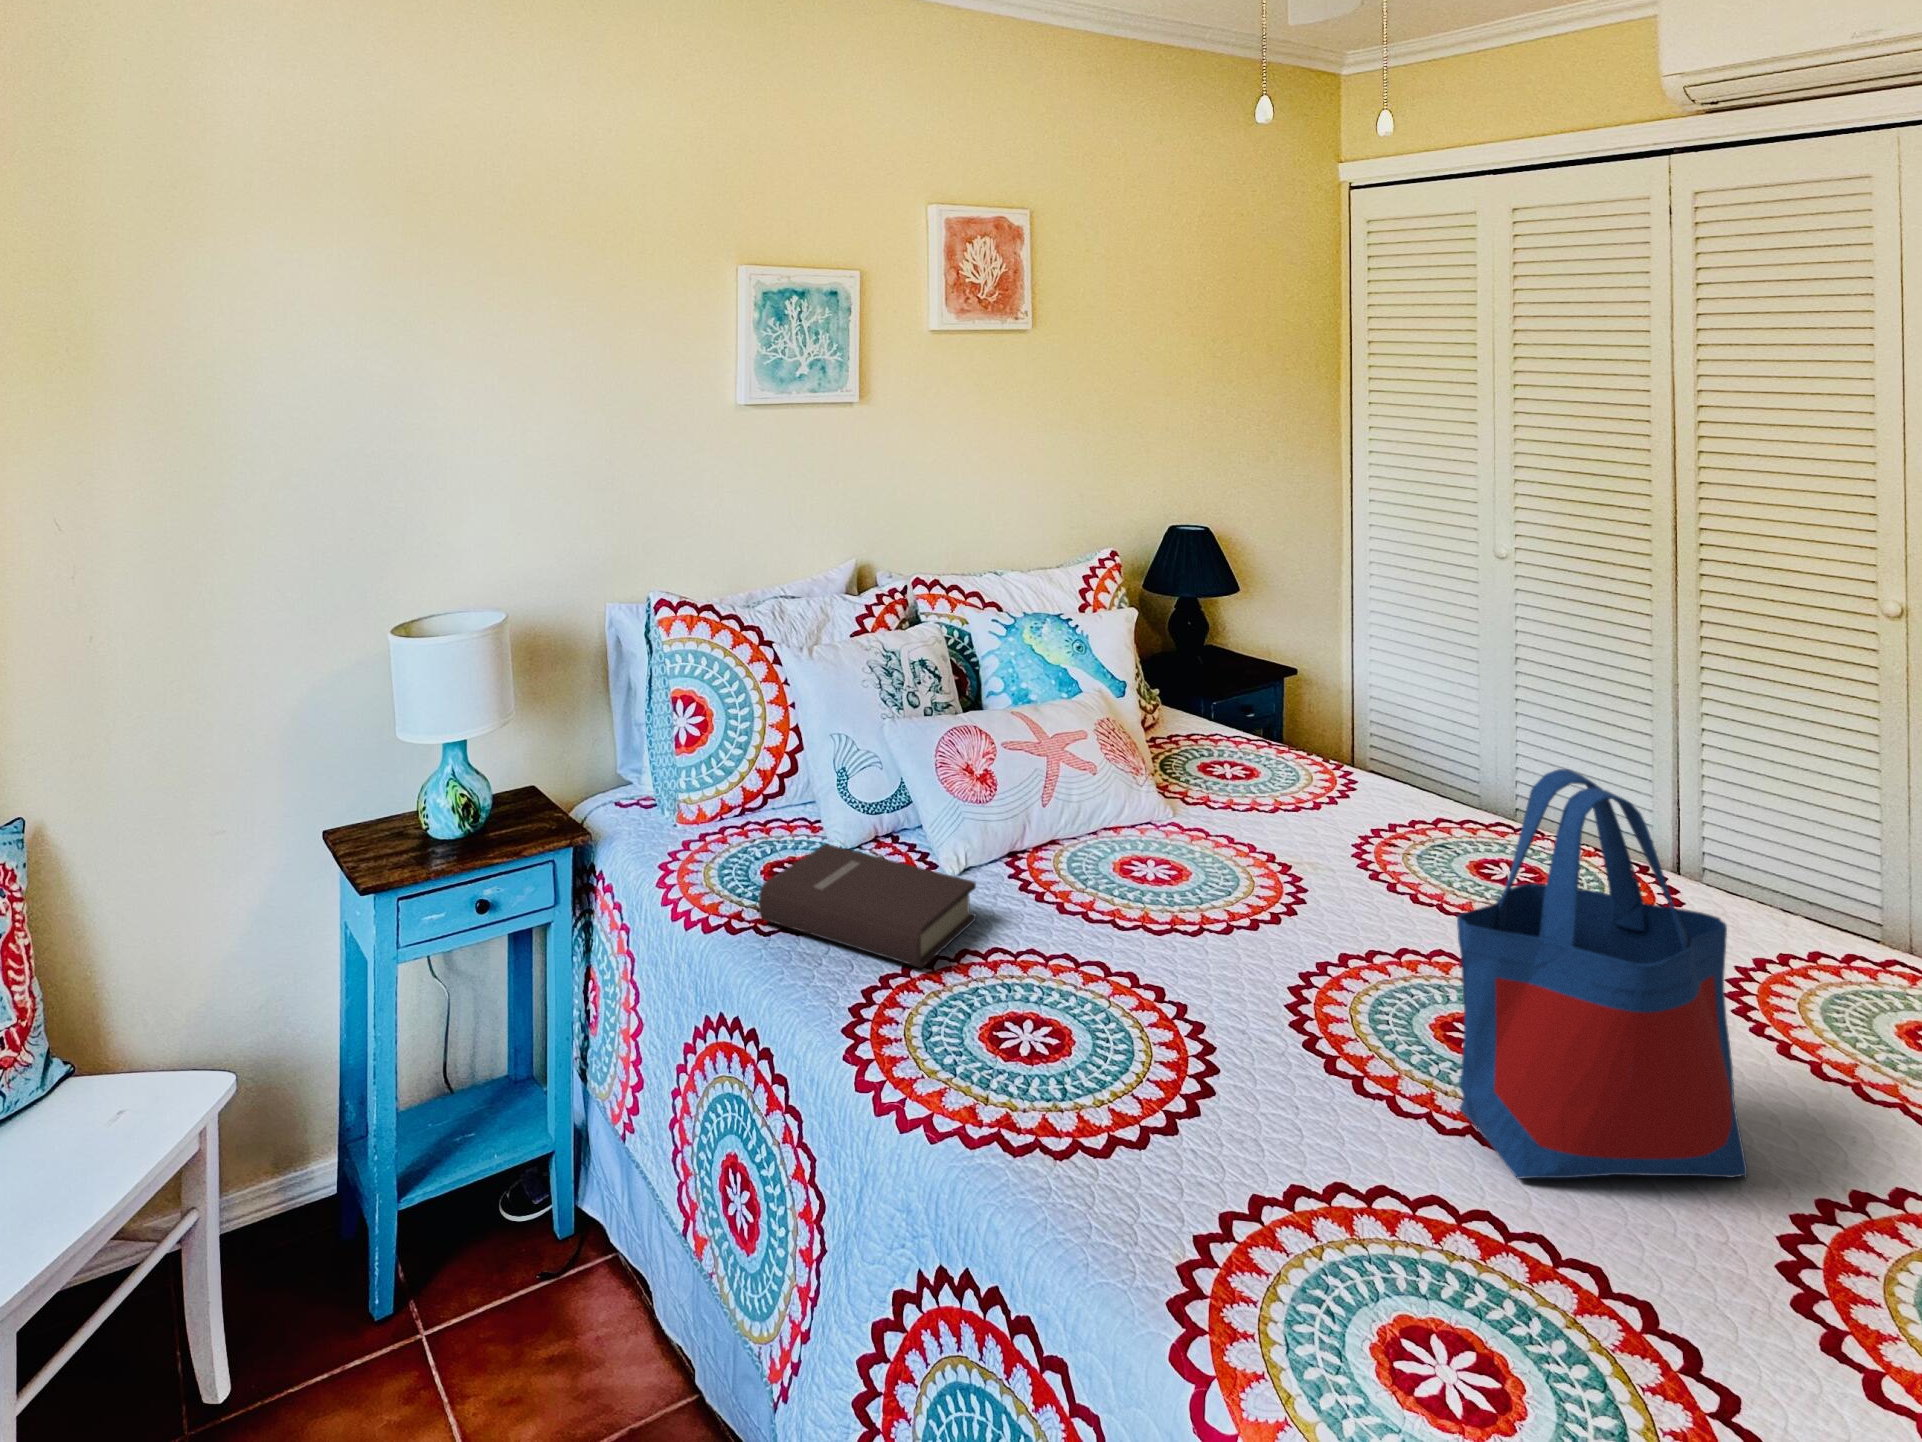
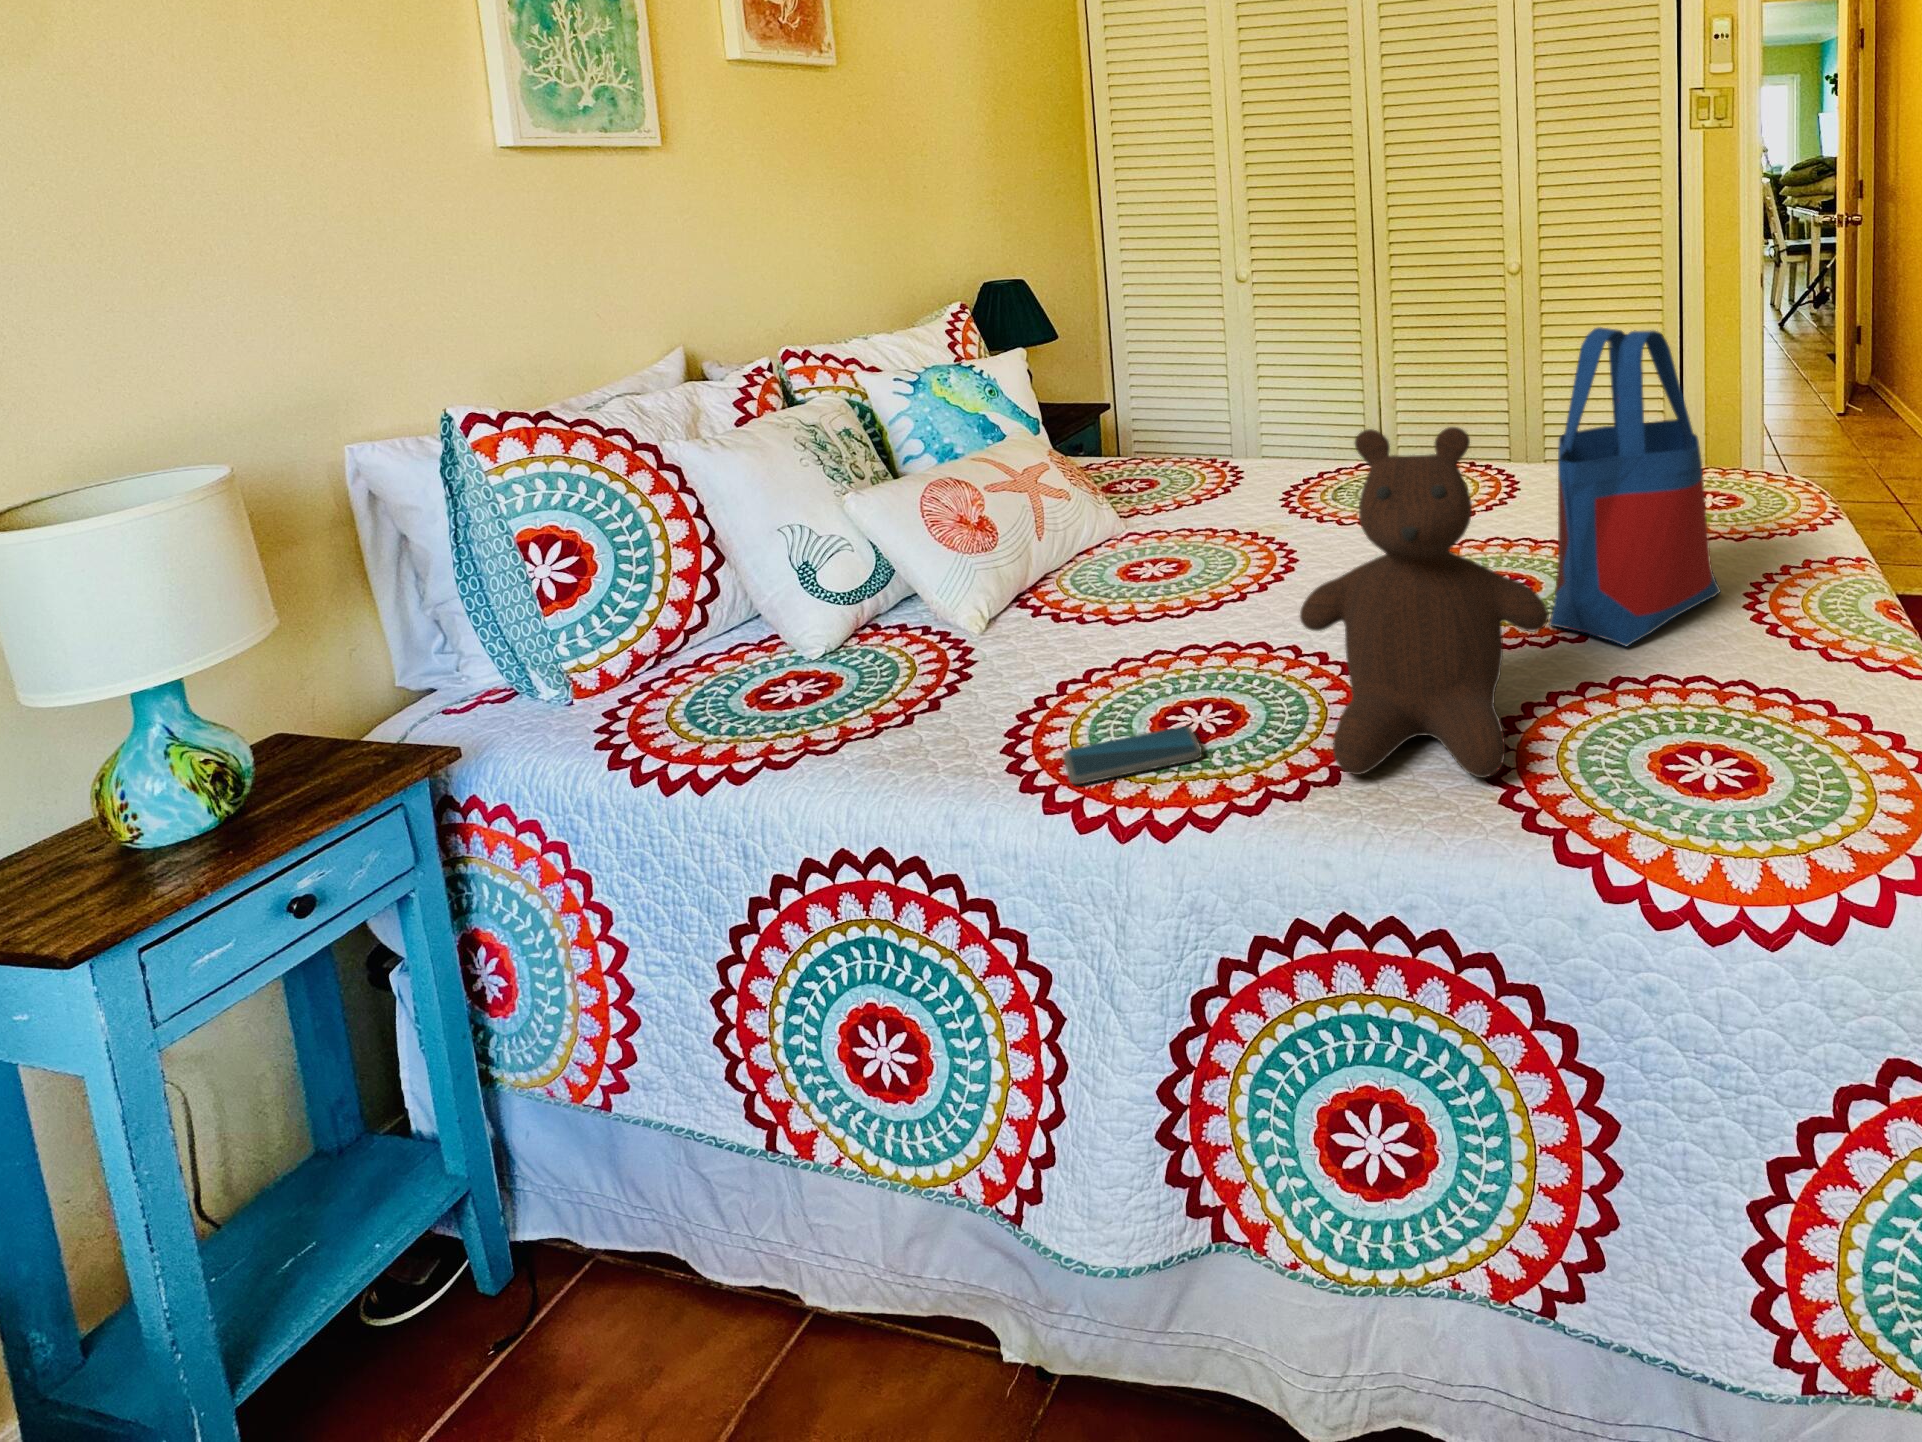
teddy bear: none [1060,814,1334,1229] -> present [1300,427,1549,778]
book: present [758,844,976,968] -> none [800,617,1045,744]
smartphone: none [878,1011,1004,1072] -> present [1063,726,1202,784]

